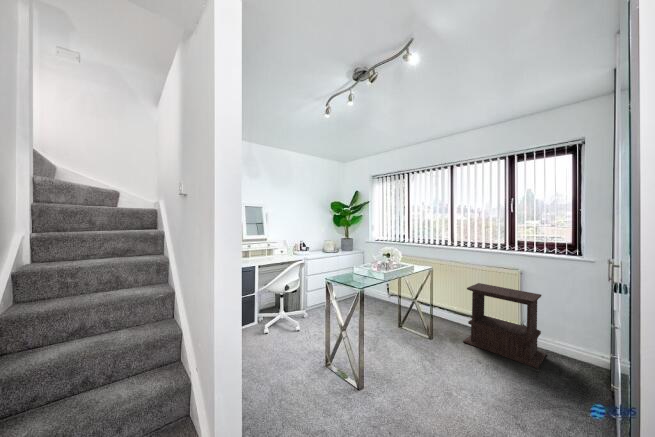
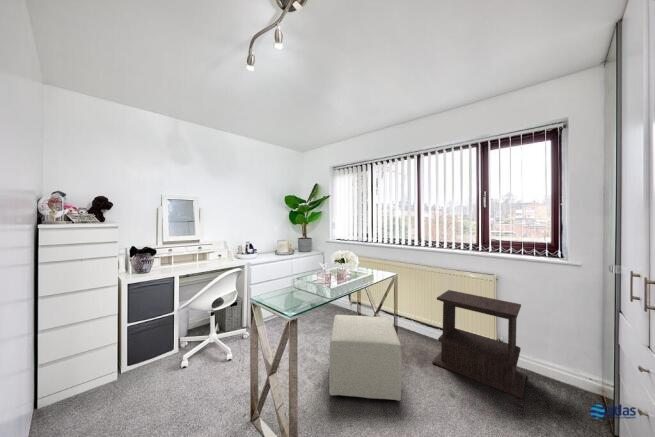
ottoman: none [379,299,436,362] -> present [329,315,402,401]

